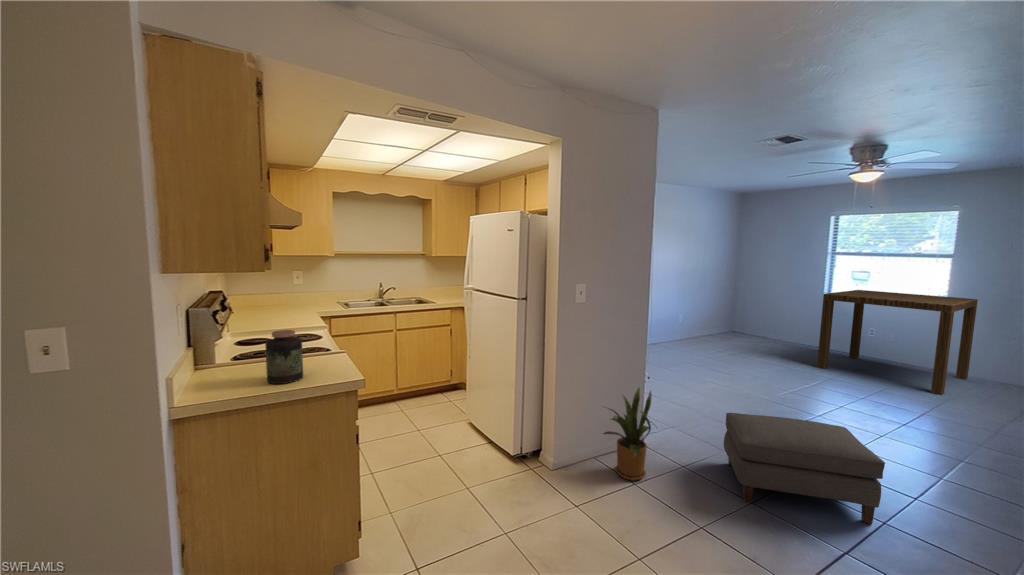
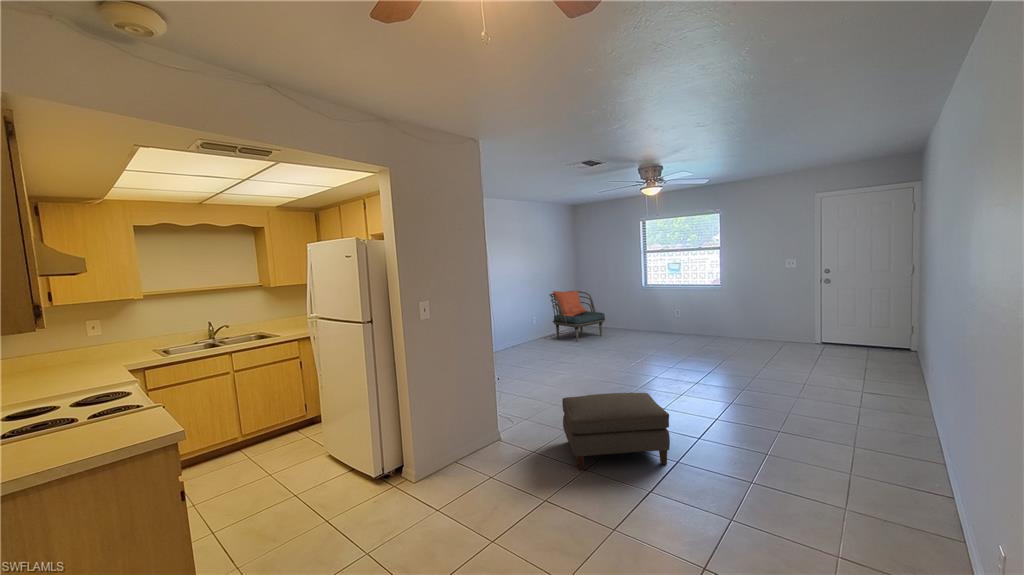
armchair: none [700,288,767,347] -> present [550,290,605,341]
dining table: present [817,290,978,395] -> none [641,280,741,356]
jar: present [265,330,303,384] -> none [51,389,107,453]
house plant: present [603,388,652,480] -> none [453,388,500,475]

